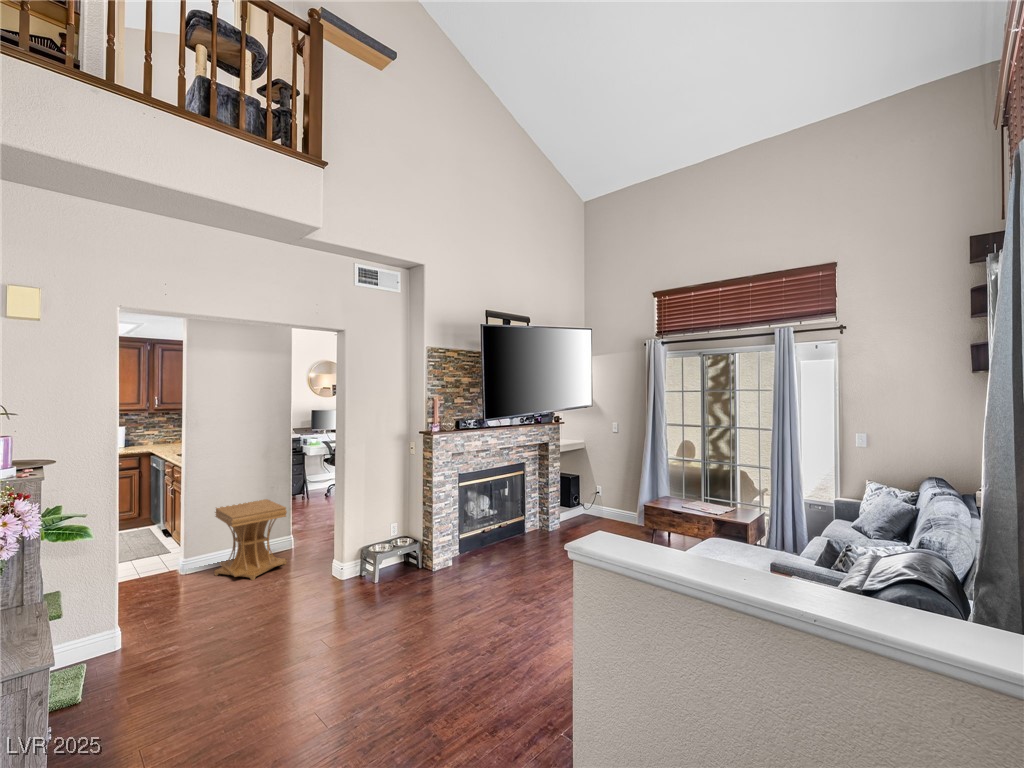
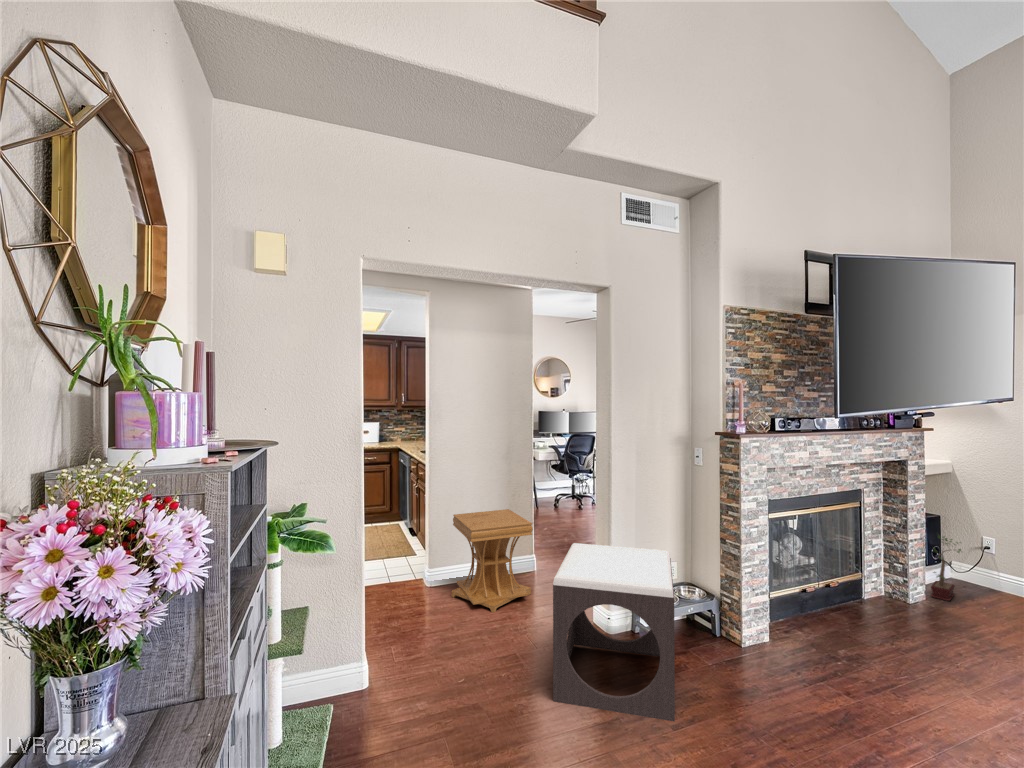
potted plant: none [565,486,585,529] -> present [931,536,961,601]
footstool: none [295,514,385,622] -> present [553,543,675,722]

